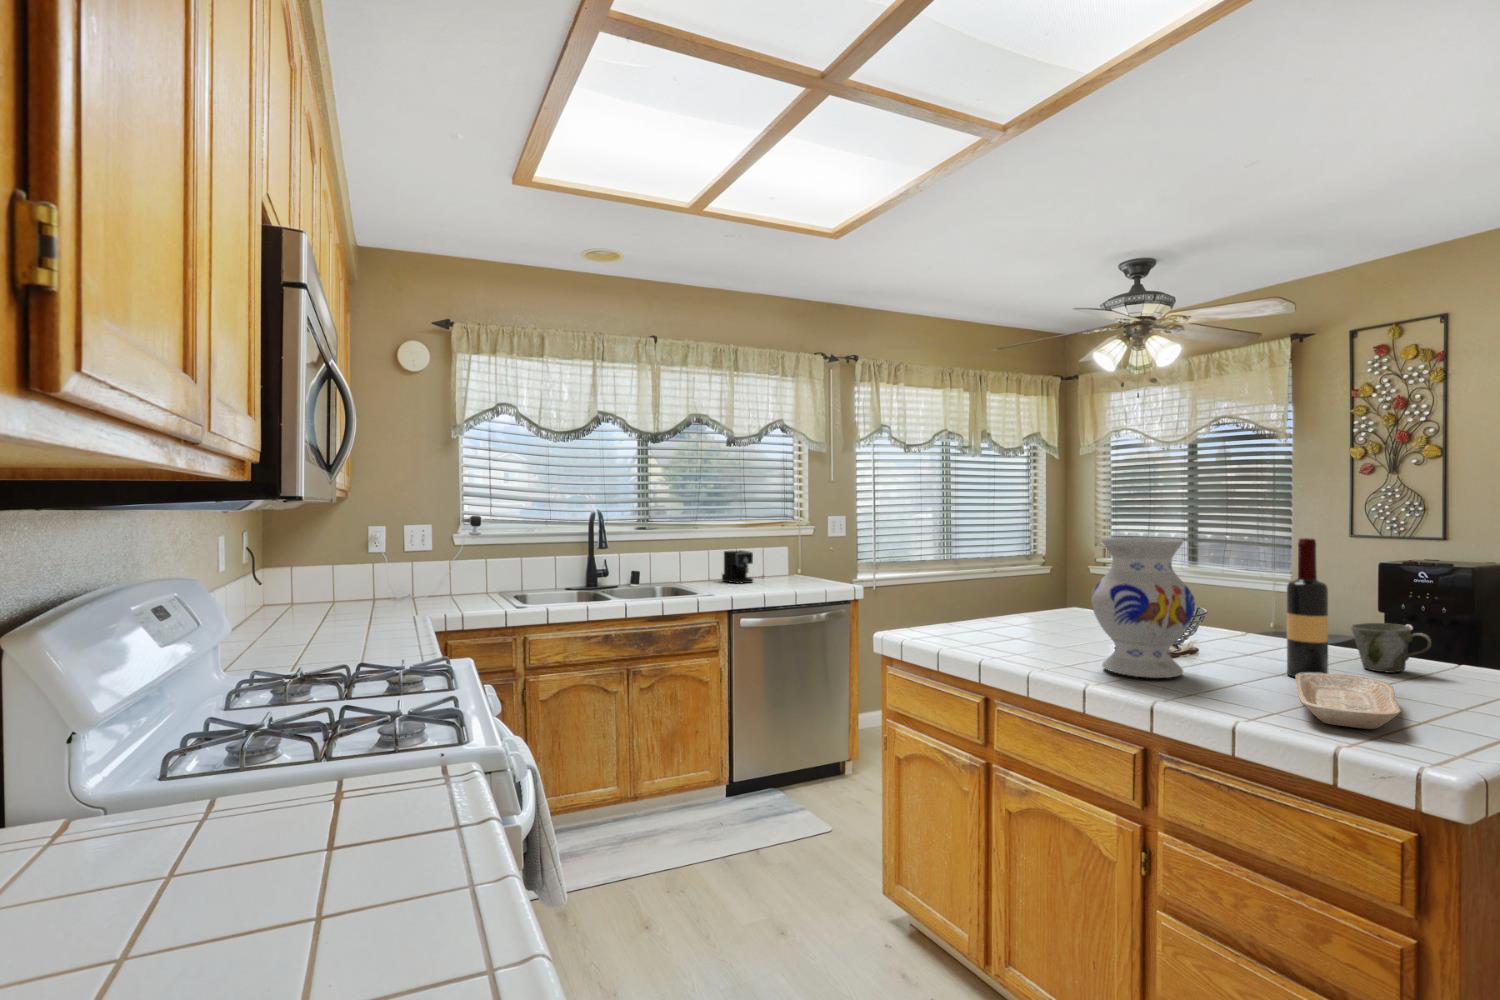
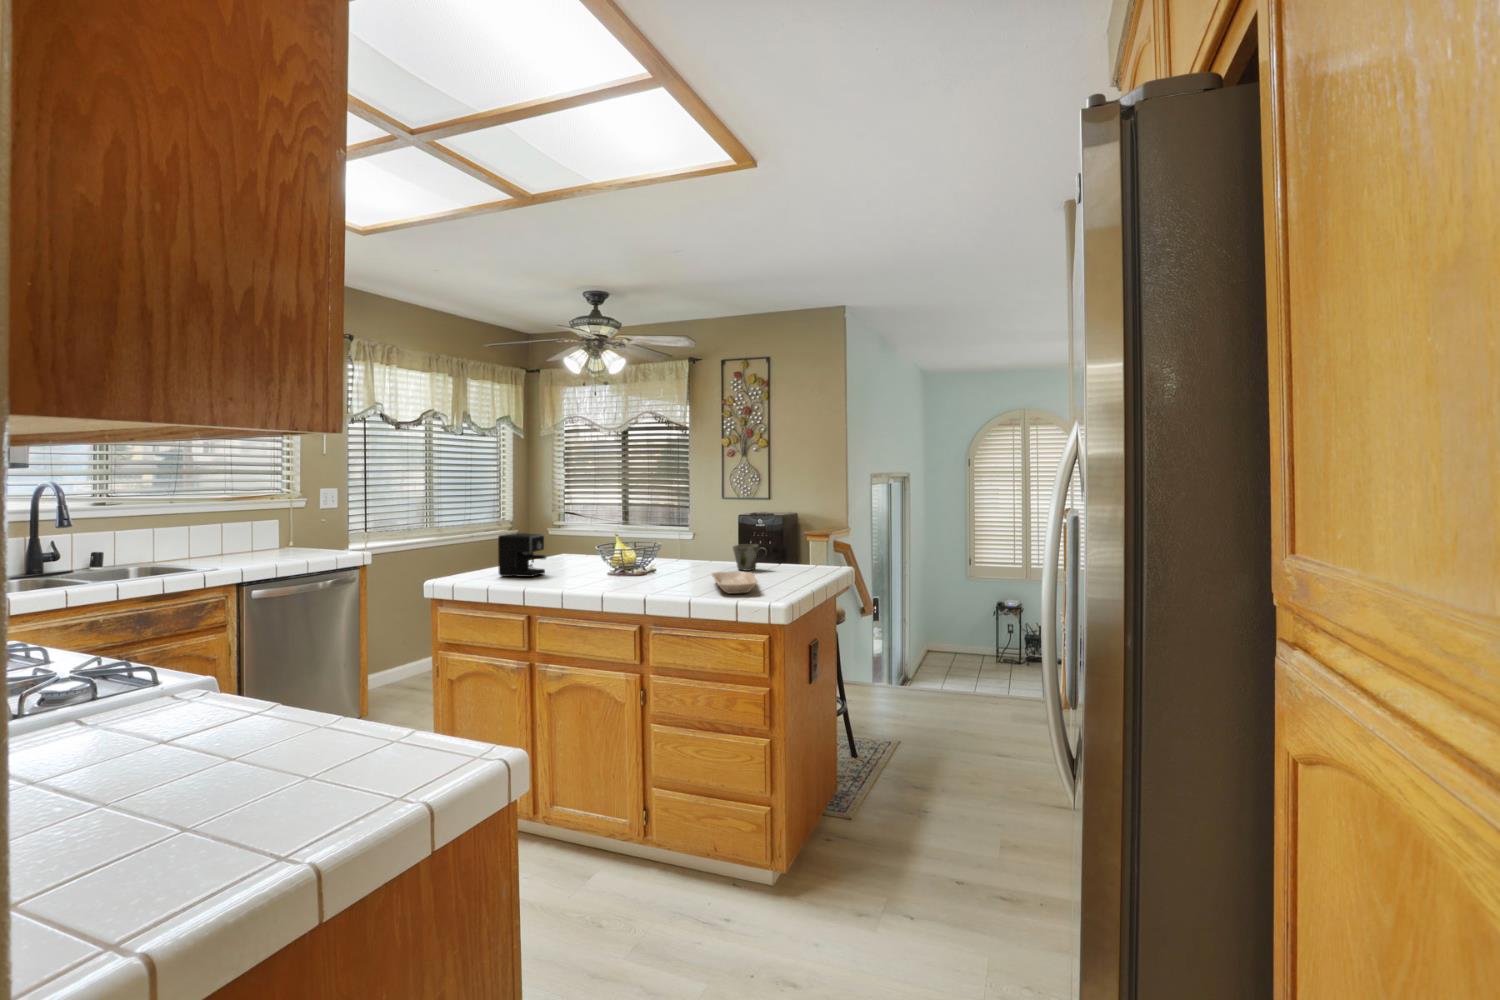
vase: present [1091,537,1195,678] -> none [602,499,661,586]
wine bottle: present [1287,538,1328,677] -> none [705,497,724,577]
coffee maker: present [722,550,753,584] -> present [498,533,546,577]

